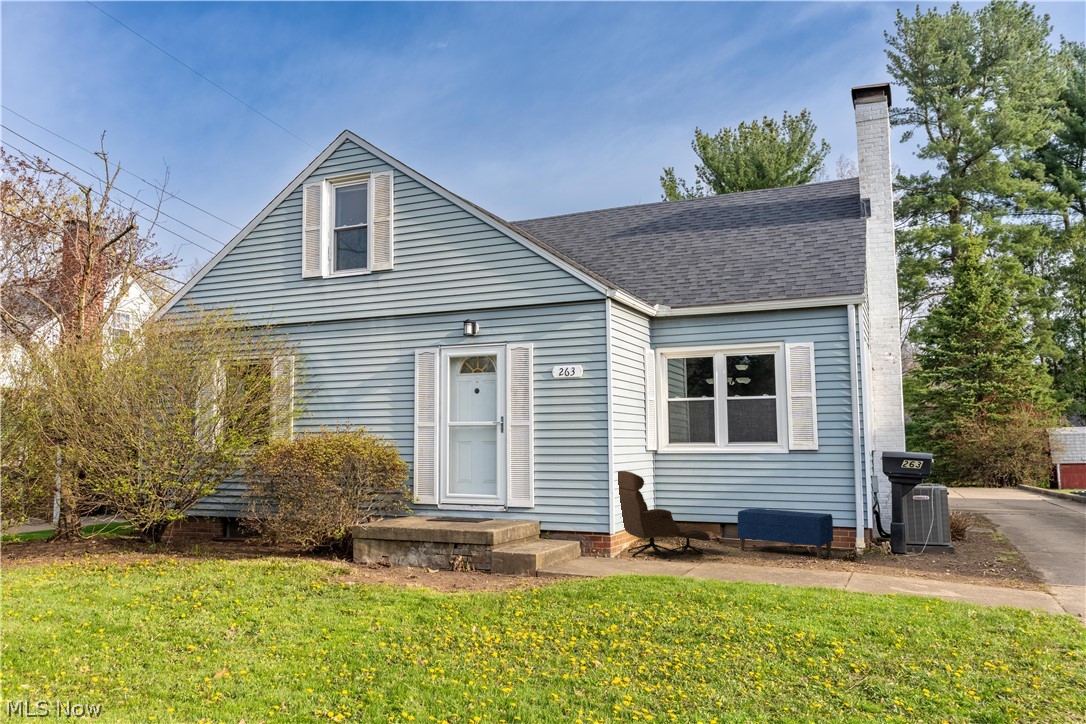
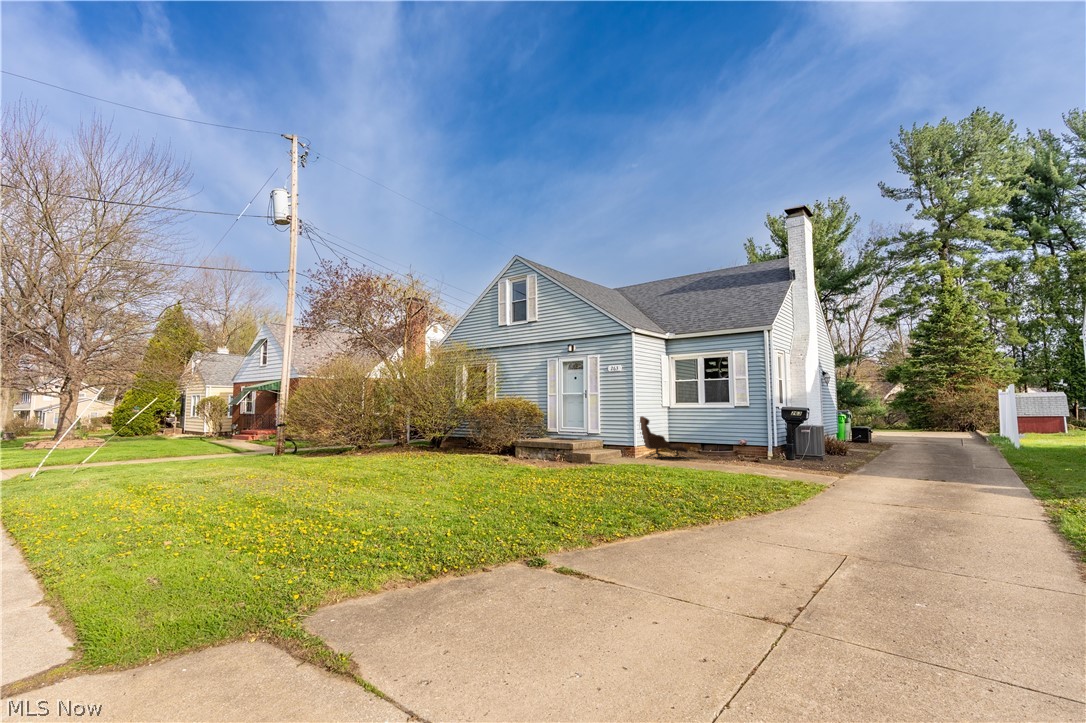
bench: present [737,509,833,559] -> none [705,437,756,462]

